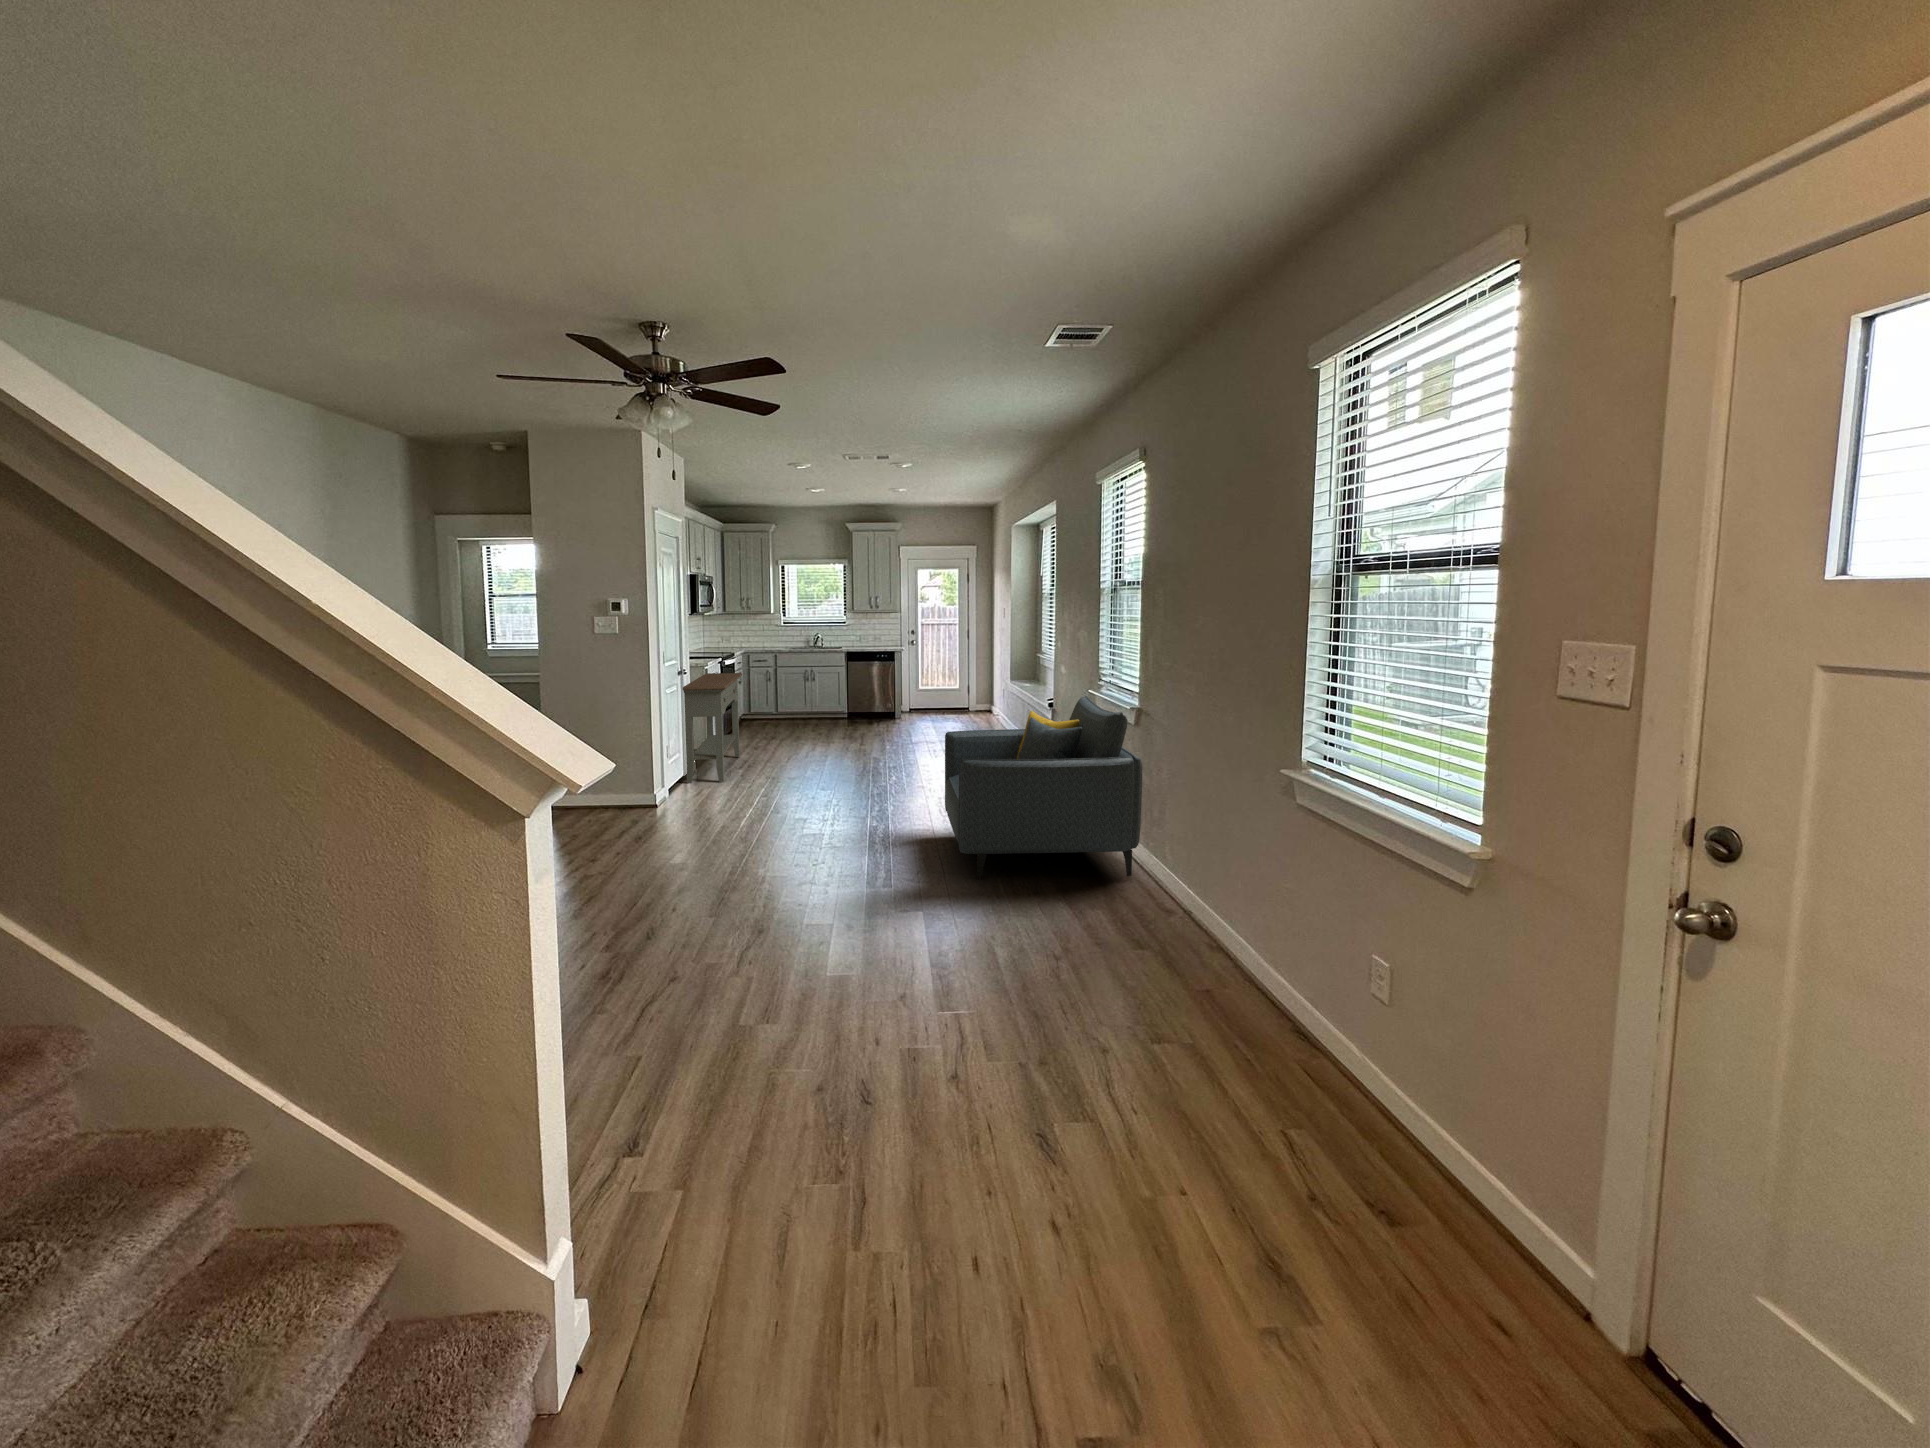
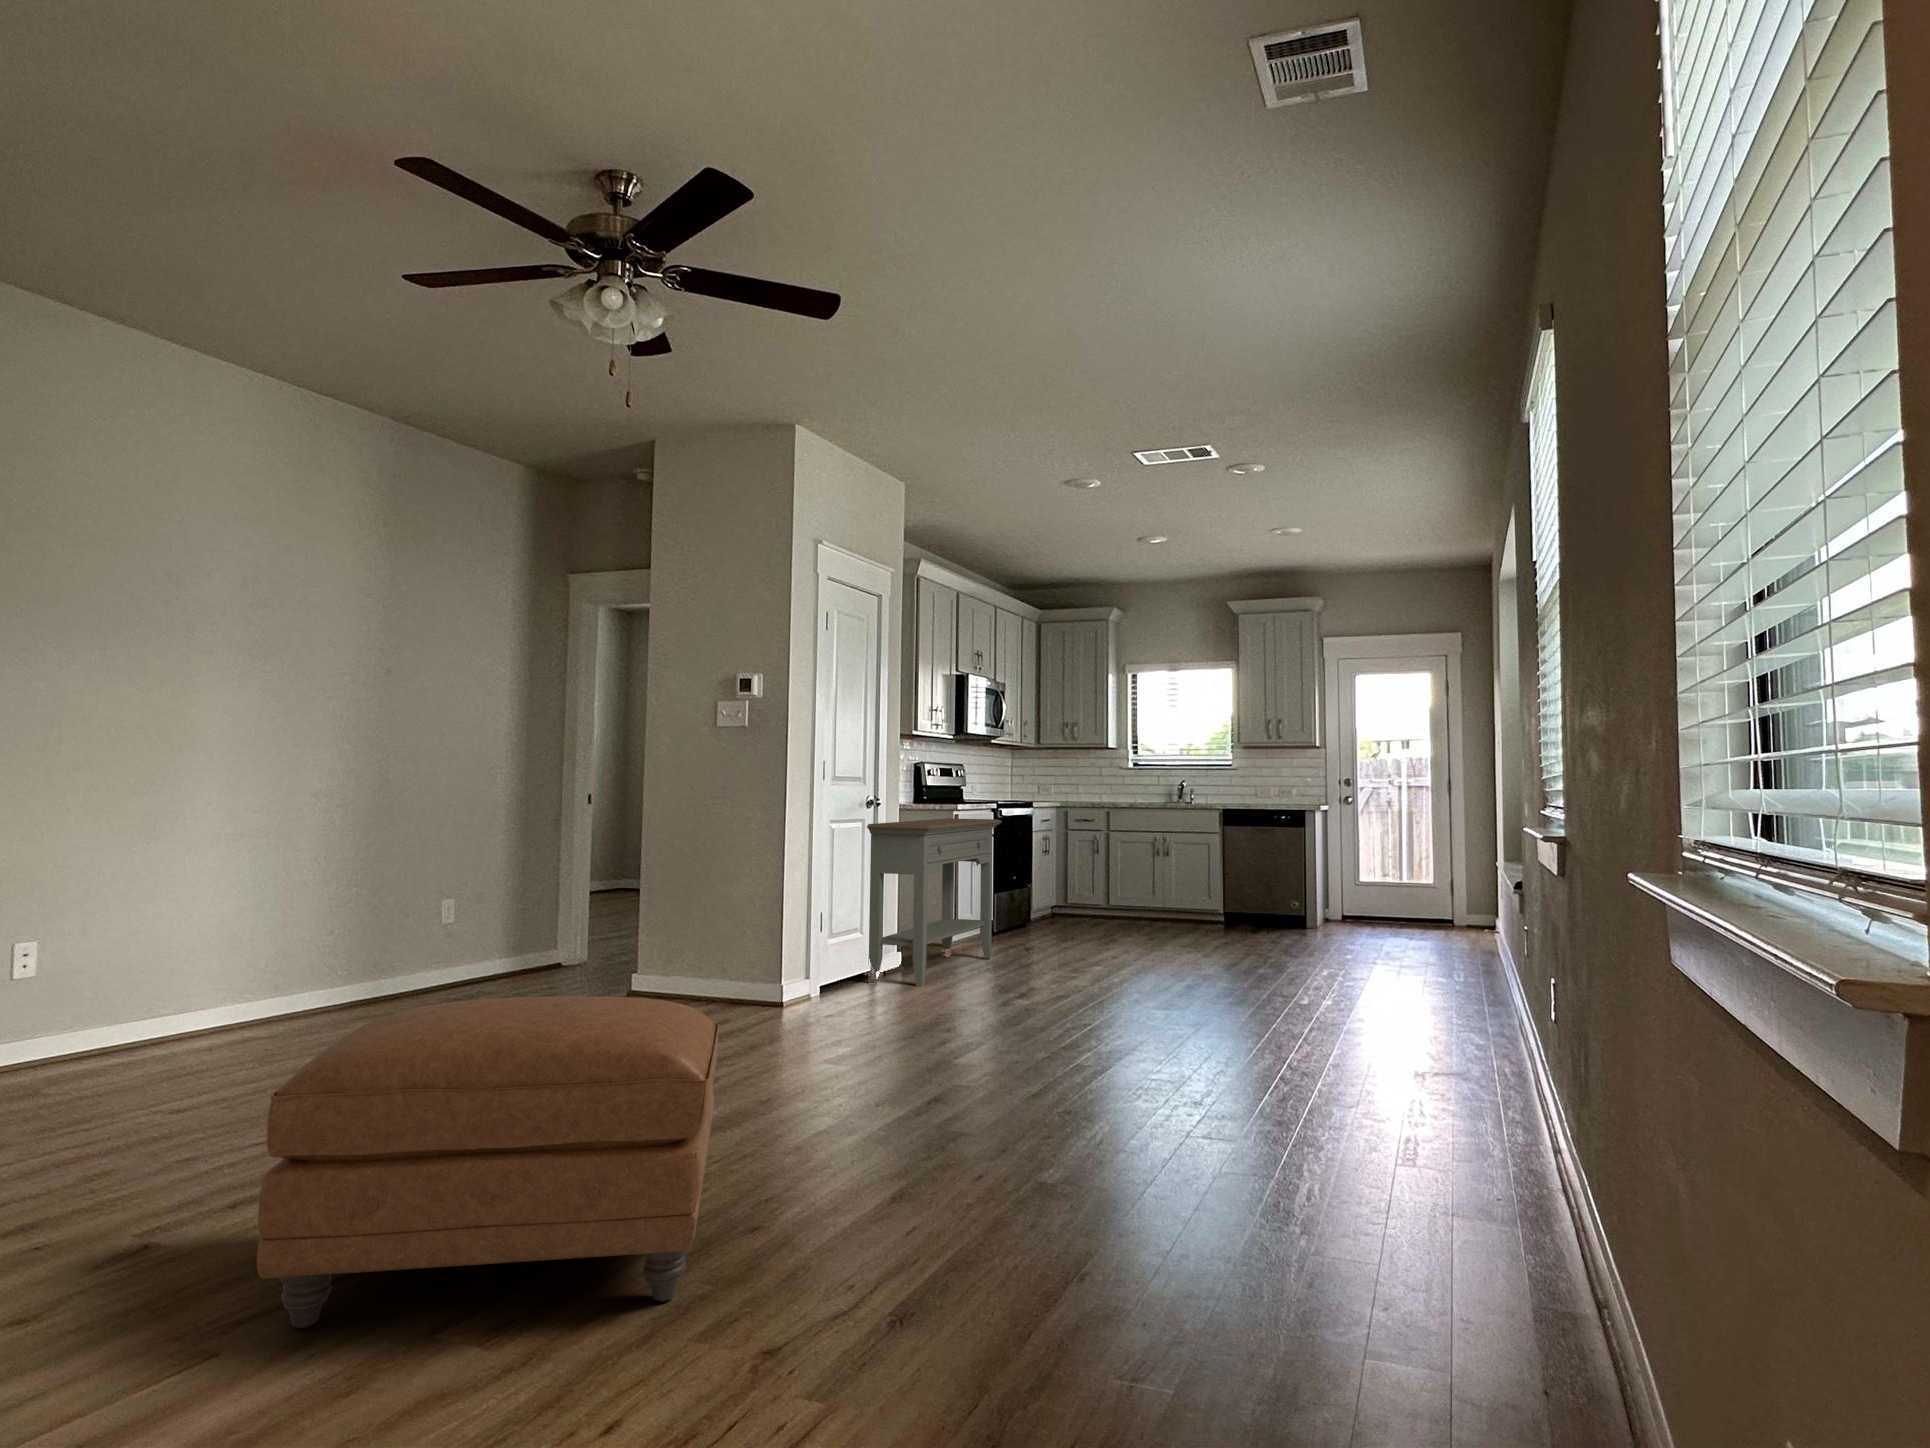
armchair: present [945,696,1142,880] -> none [1124,820,1543,1218]
ottoman: none [617,840,857,1038] -> present [257,996,719,1329]

